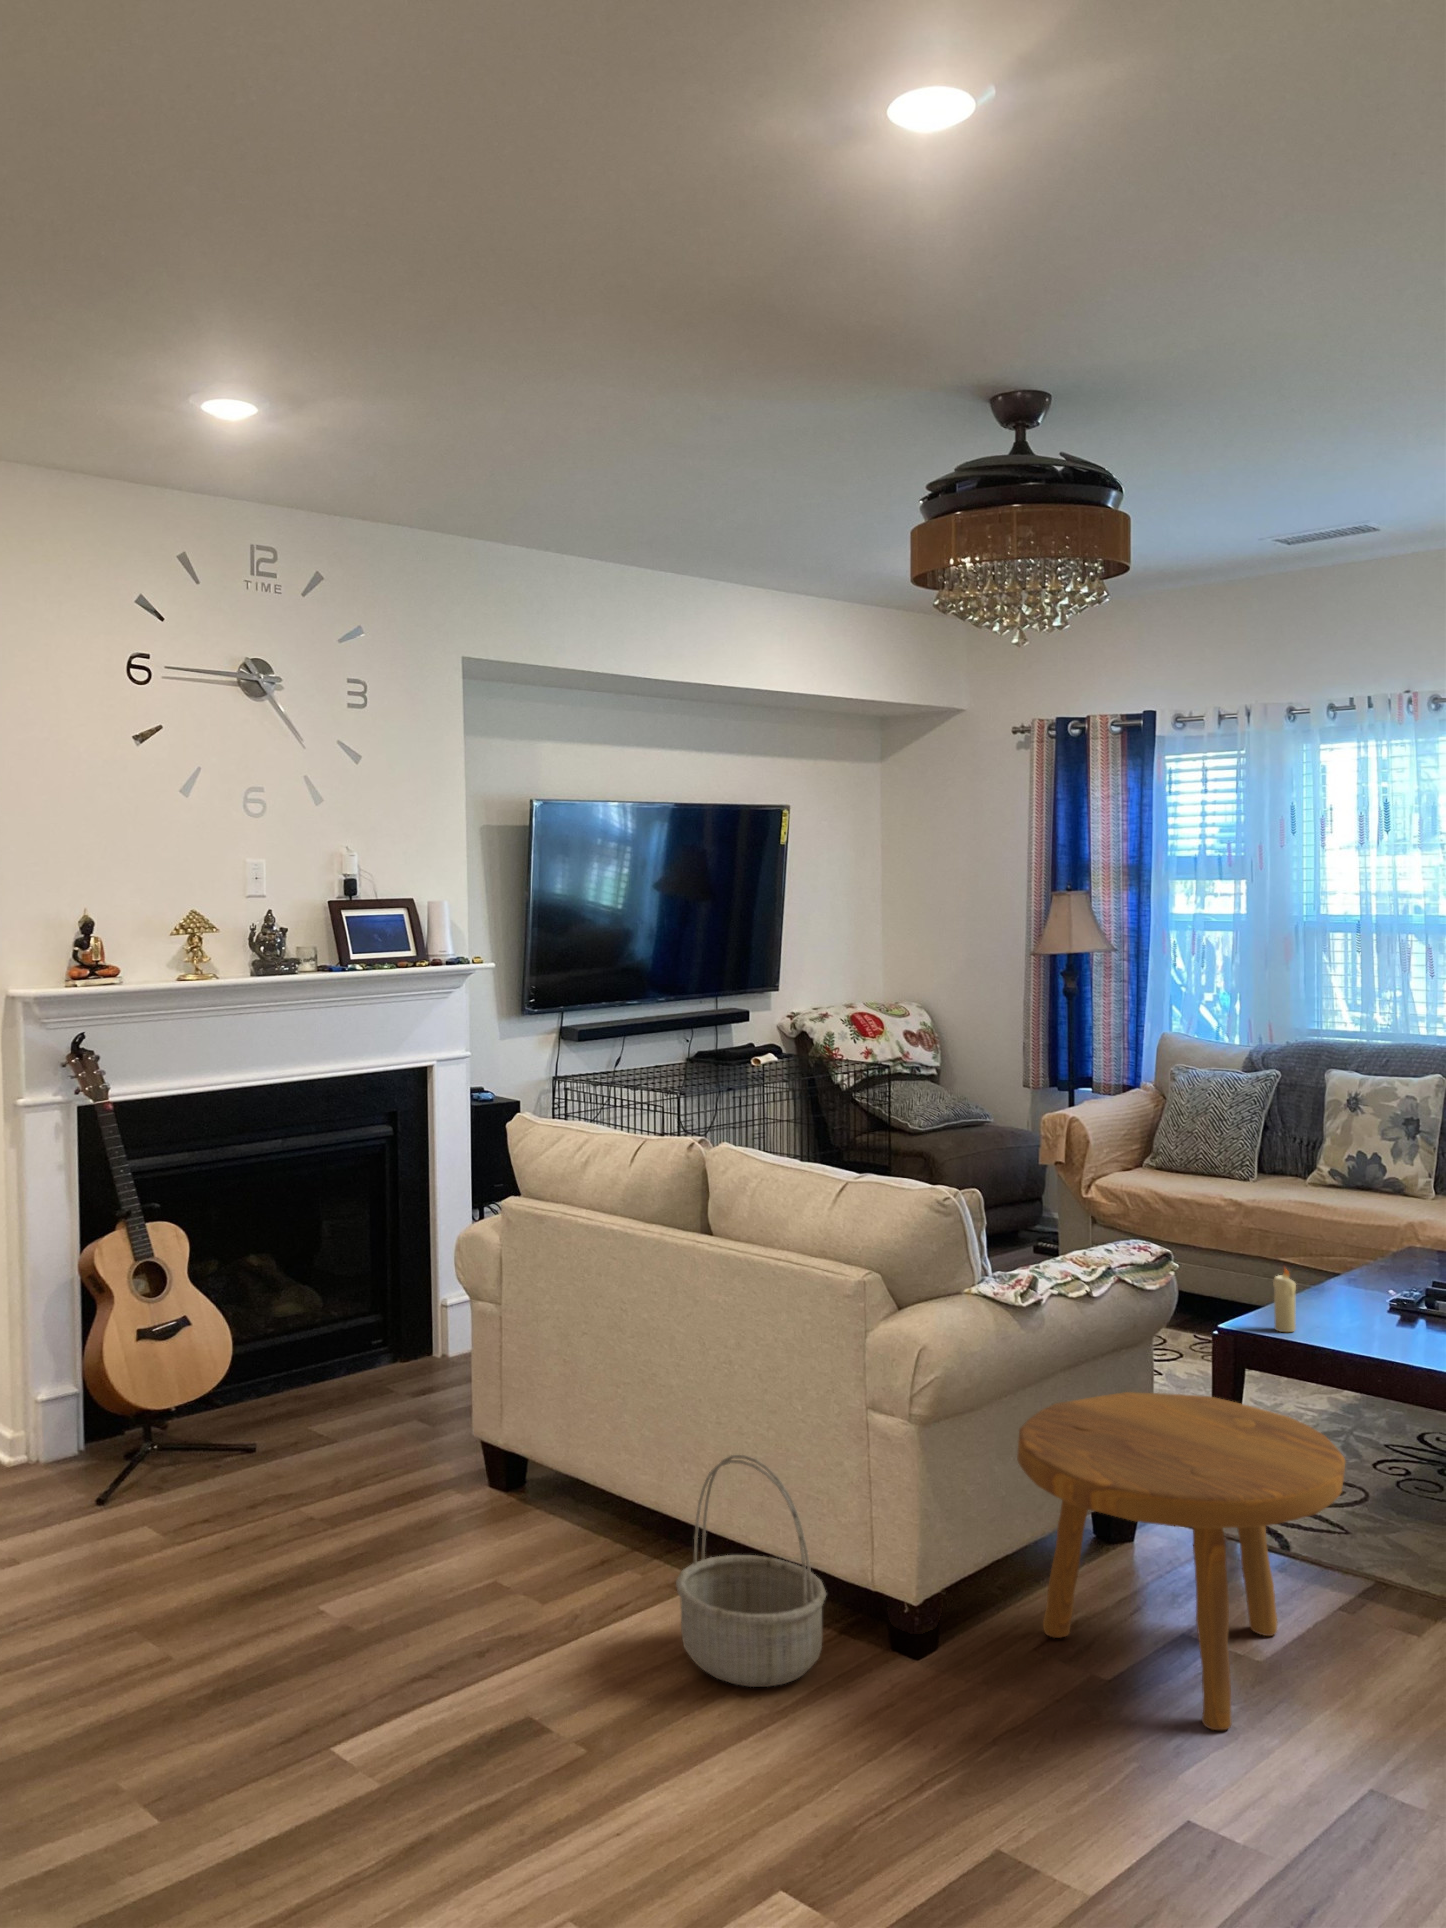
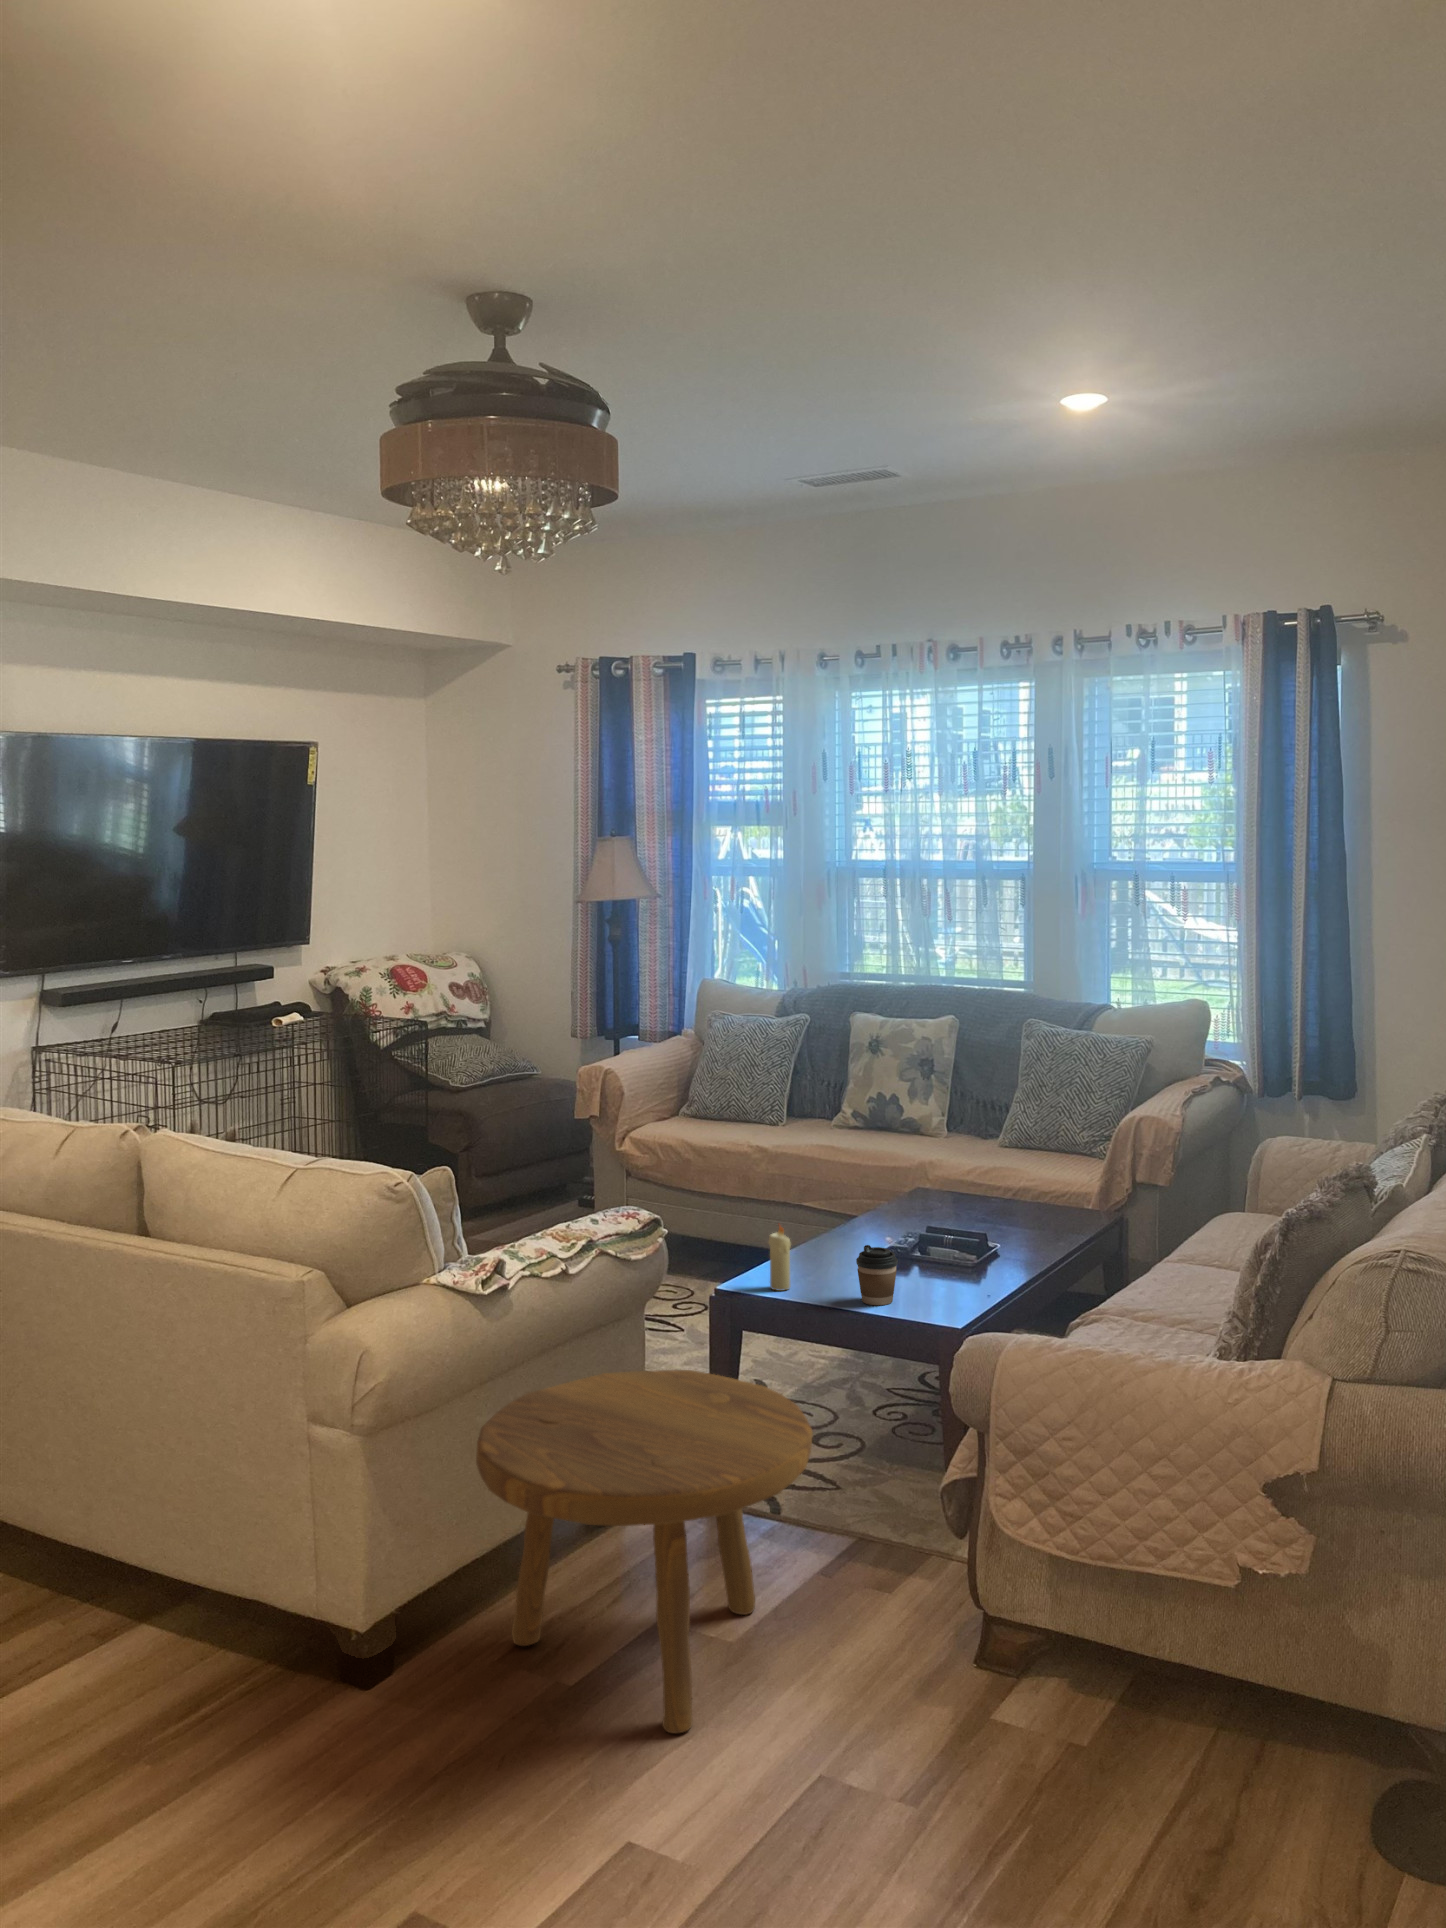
coffee cup: none [1368,1292,1413,1352] -> present [856,1245,898,1305]
basket: present [676,1455,826,1687] -> none [78,1490,259,1755]

